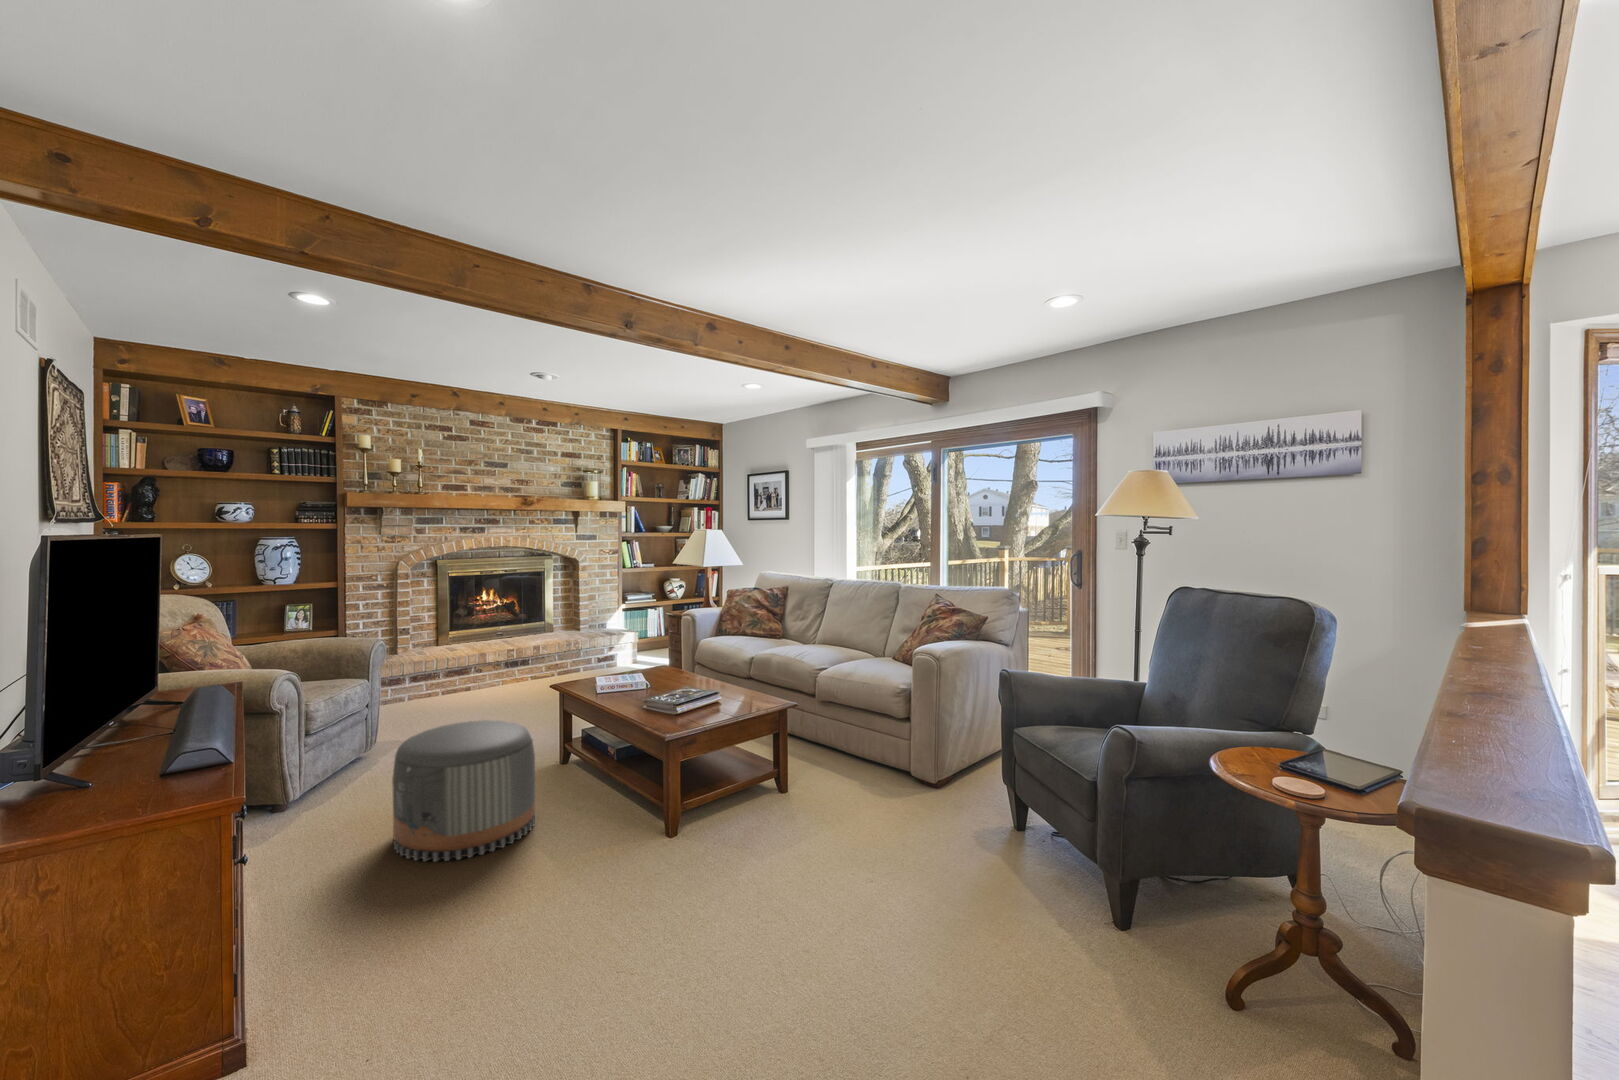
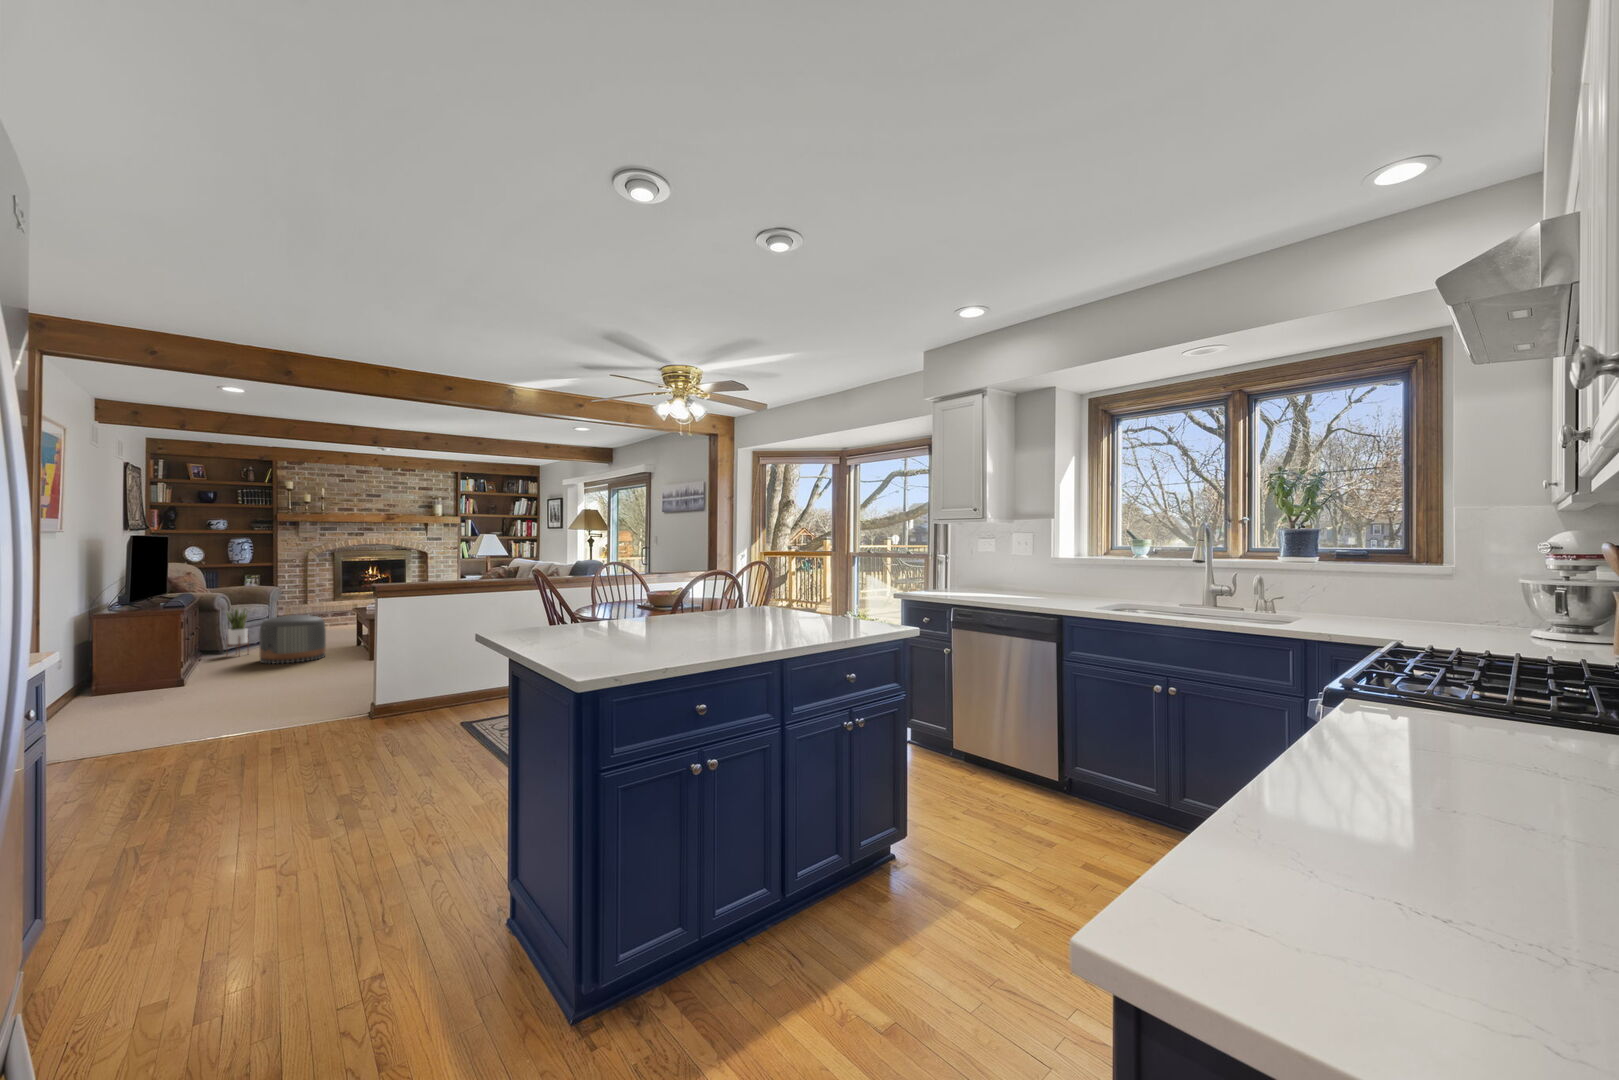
potted plant: none [293,696,346,822] -> present [226,607,249,647]

